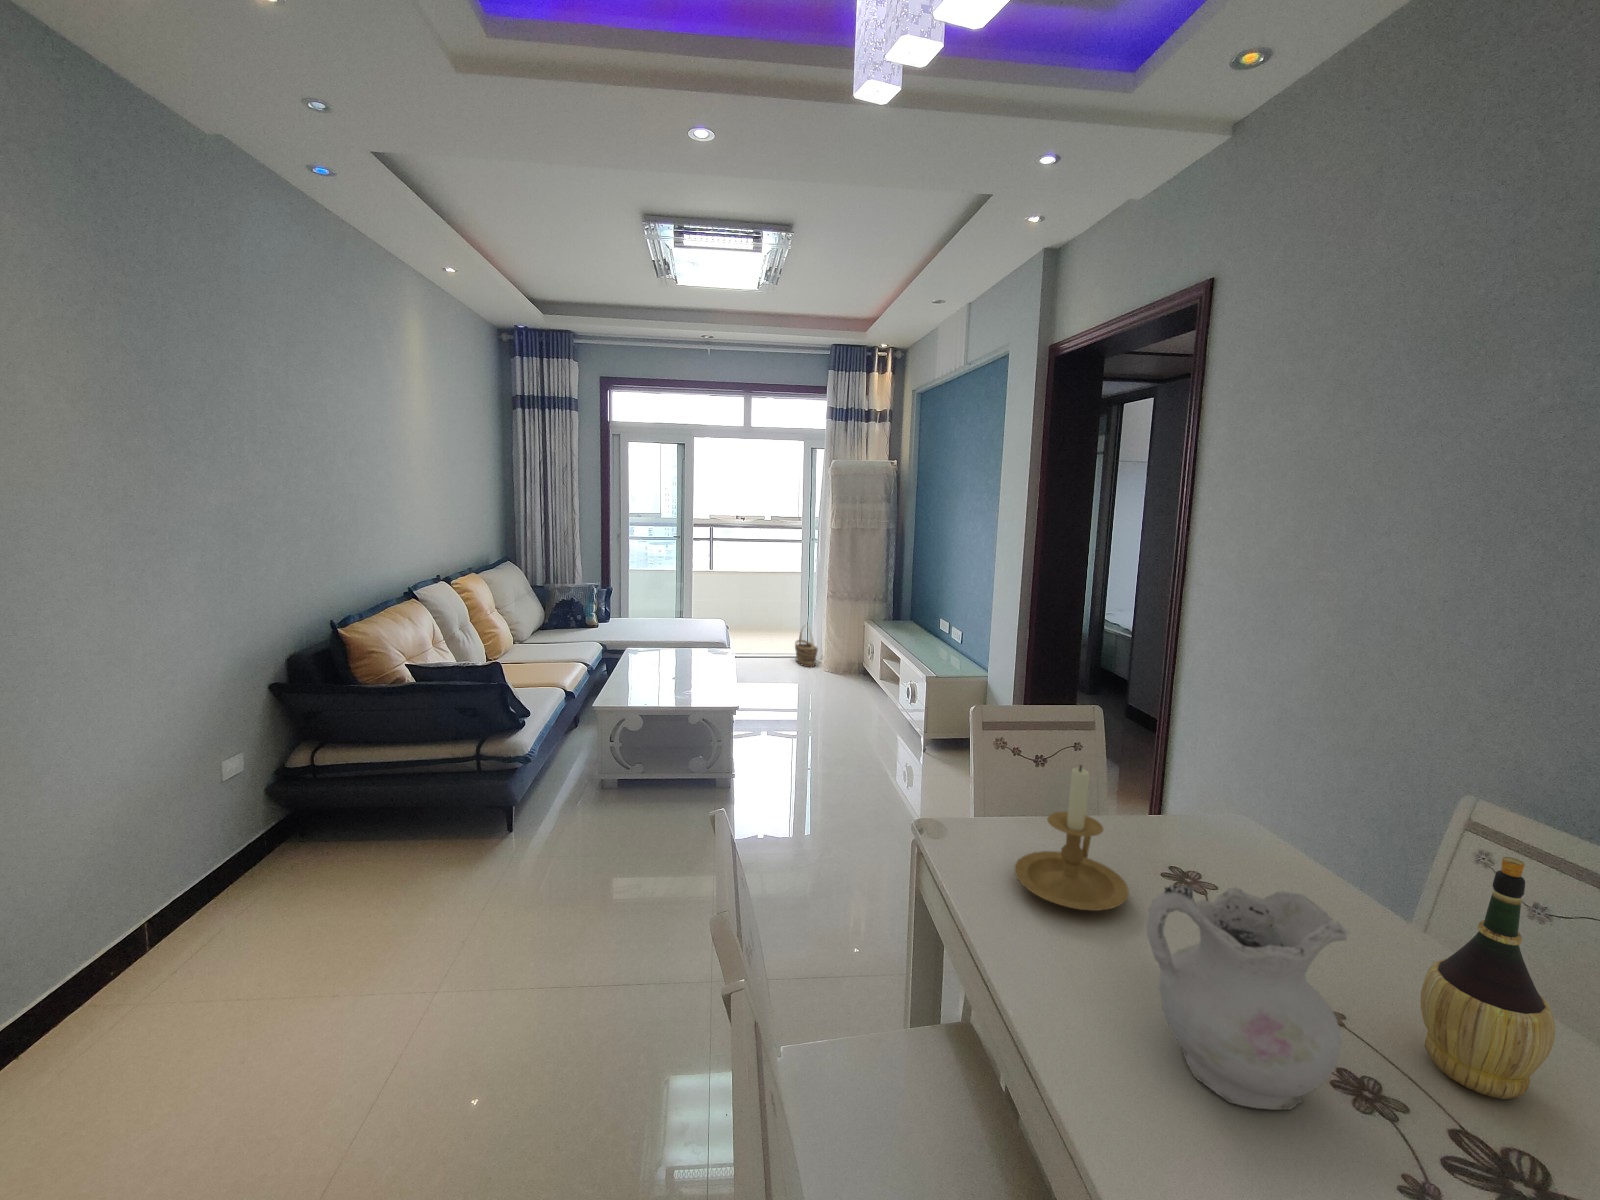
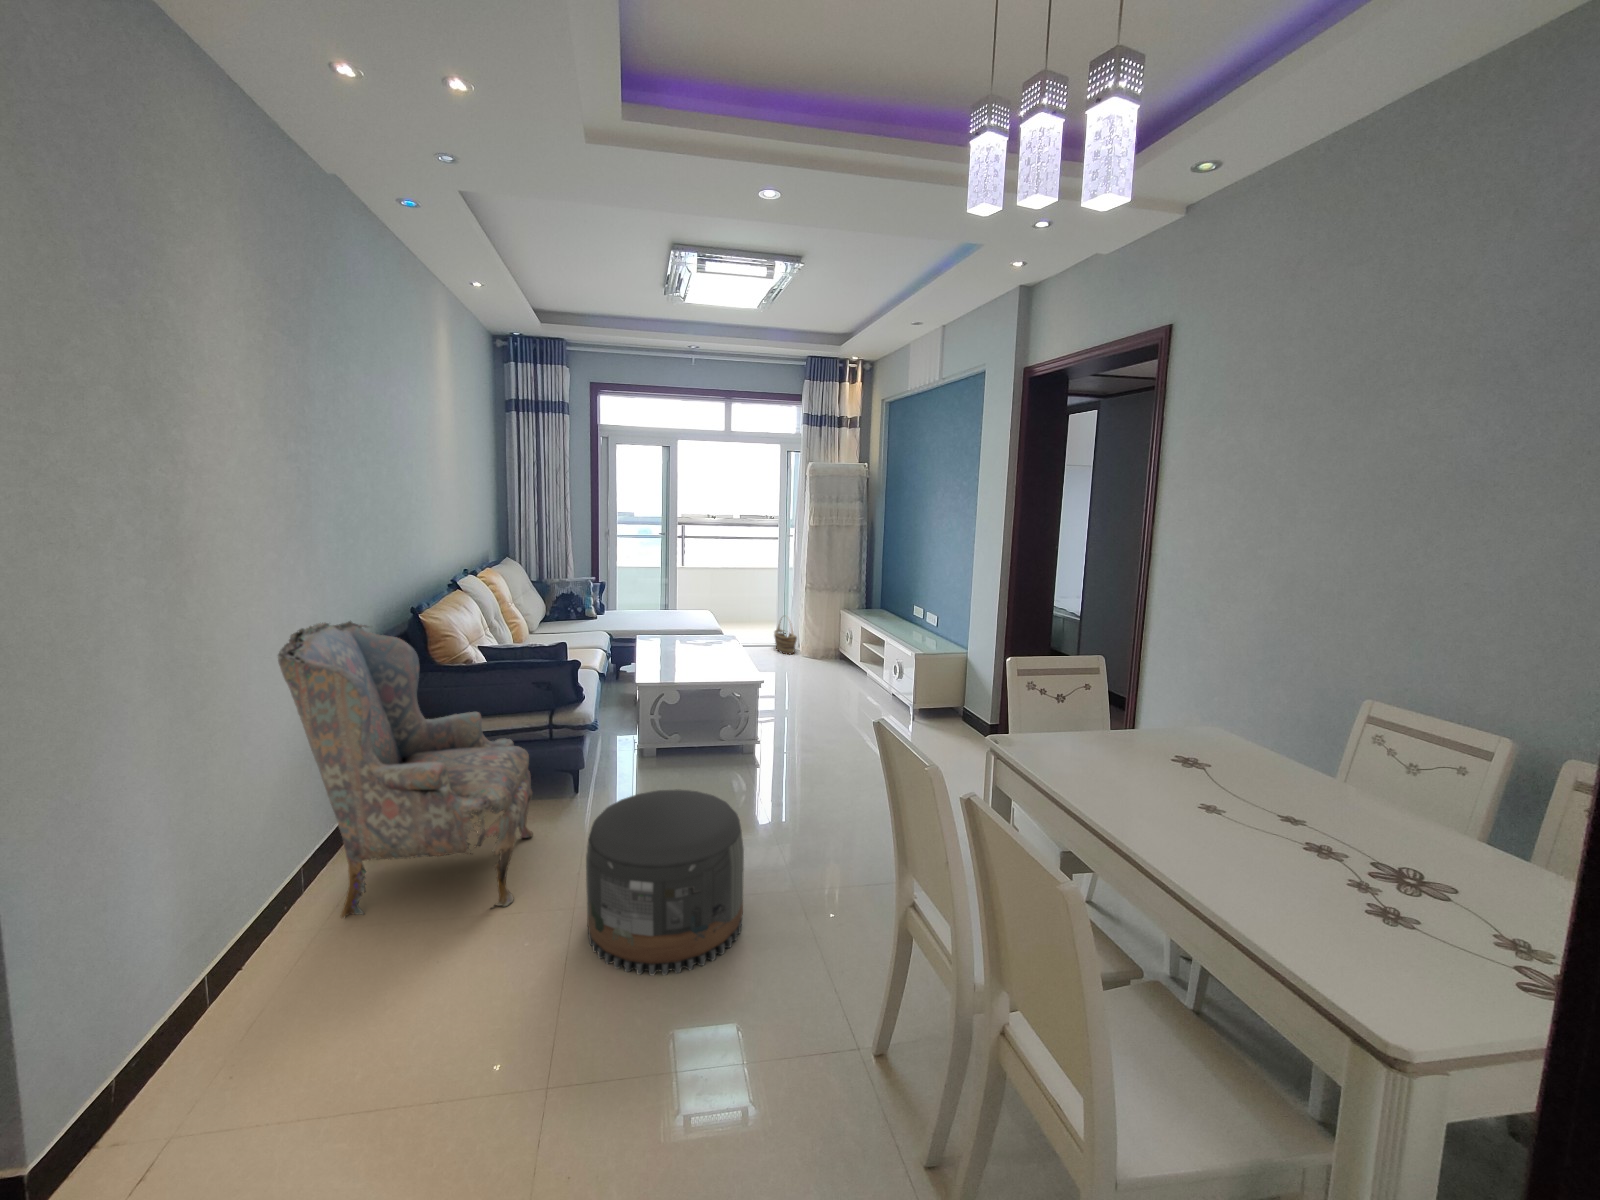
armchair: none [94,636,441,983] -> present [278,621,533,919]
candle holder: present [1015,766,1129,911] -> none [1073,681,1156,779]
pouf: none [427,849,630,1096] -> present [586,789,744,975]
wine bottle: present [1420,857,1555,1099] -> none [1349,707,1424,850]
ceramic pitcher: present [1147,885,1347,1110] -> none [1194,733,1315,862]

